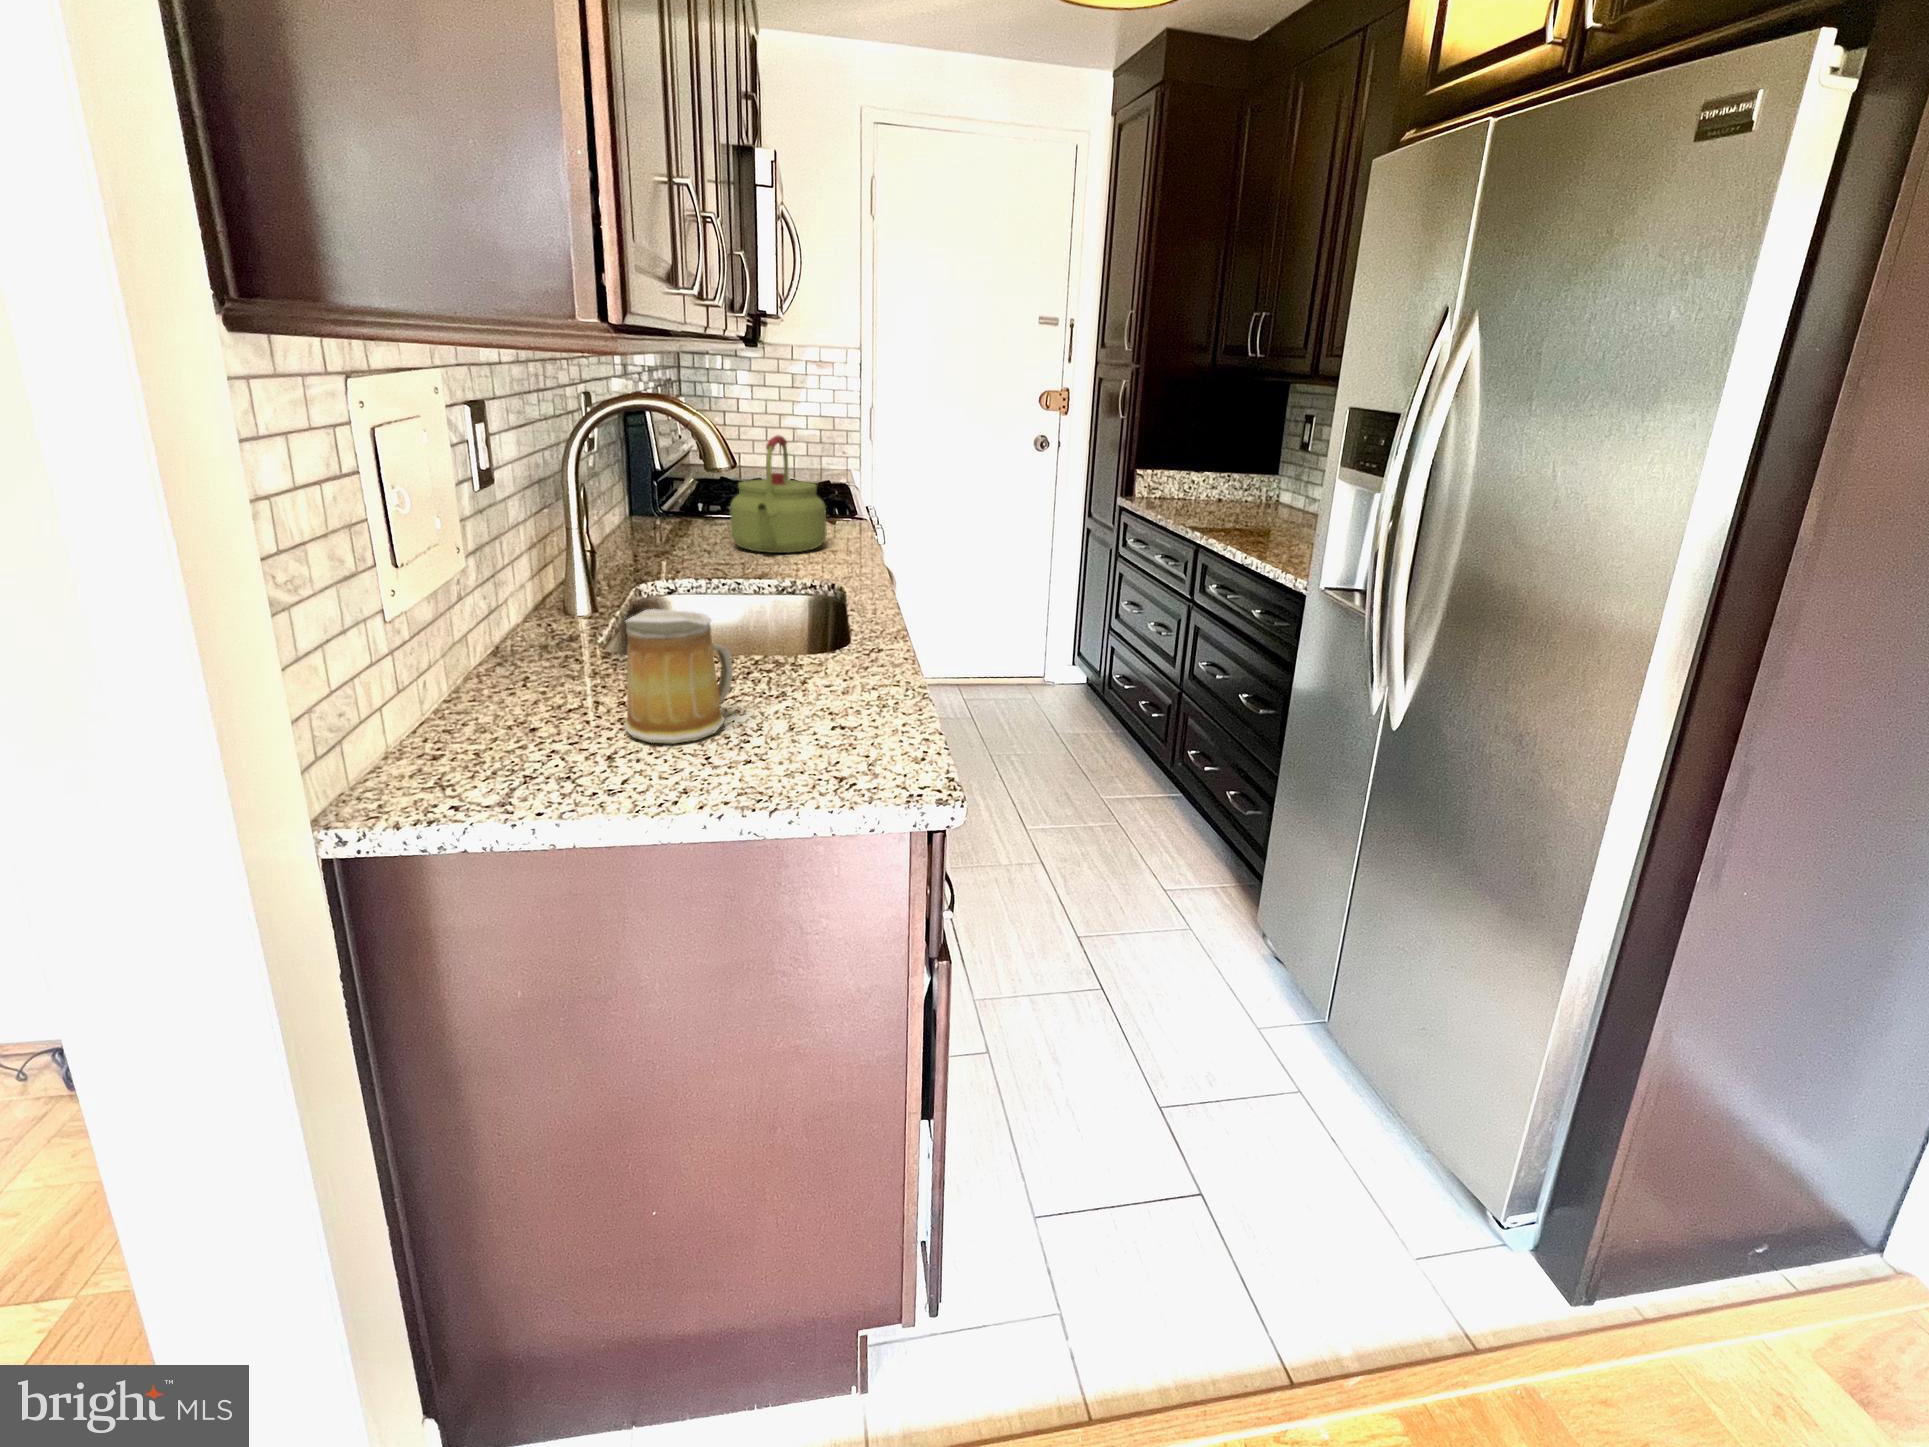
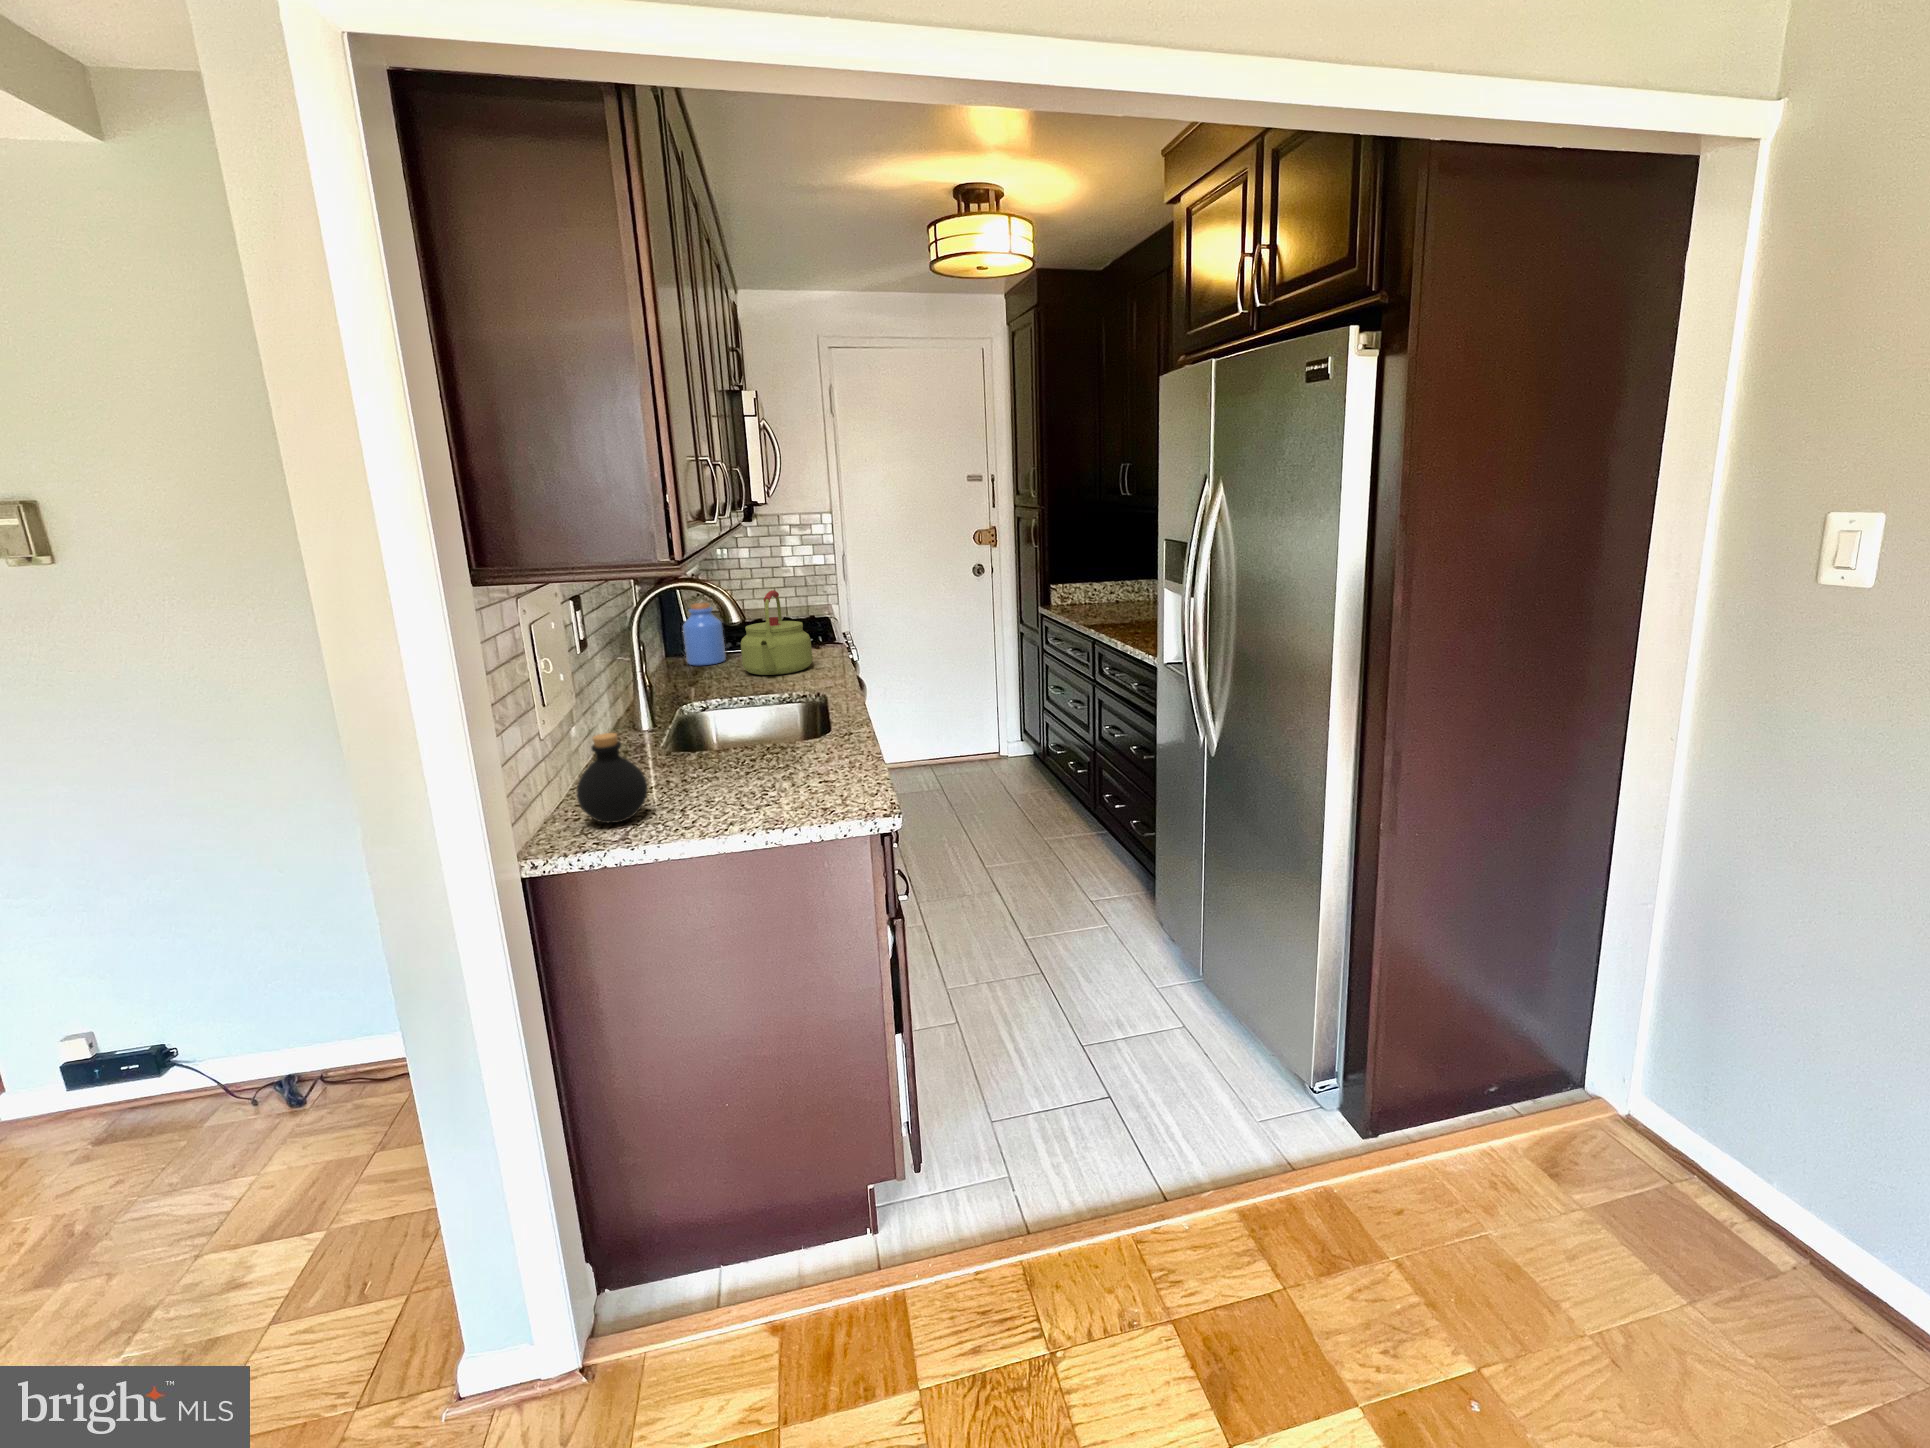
jar: none [655,446,710,531] -> present [683,603,726,665]
mug: present [624,609,733,743] -> none [685,717,755,800]
bottle: none [433,622,554,771] -> present [577,733,648,823]

